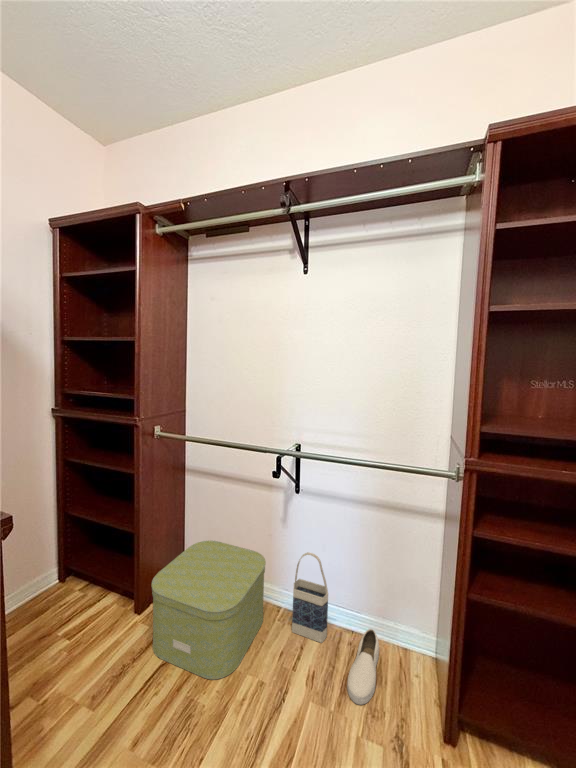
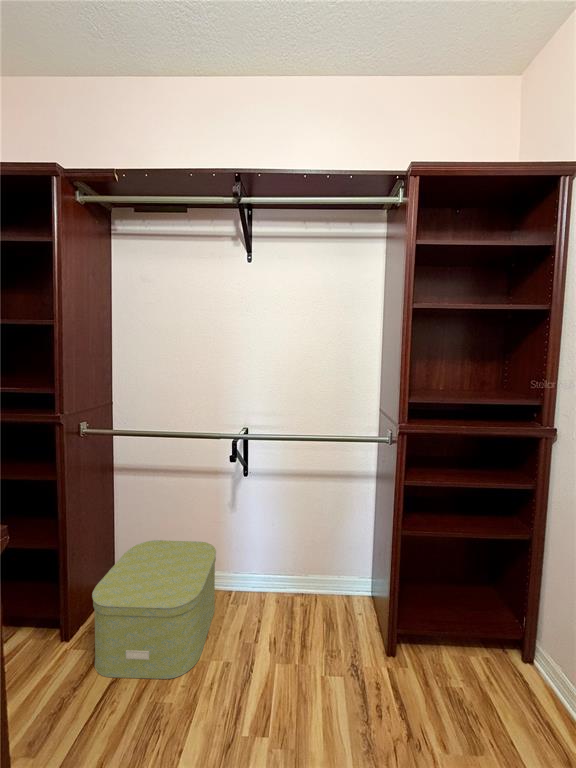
bag: present [292,552,328,643] -> none [244,531,279,612]
shoe: present [347,629,379,705] -> none [306,587,329,652]

